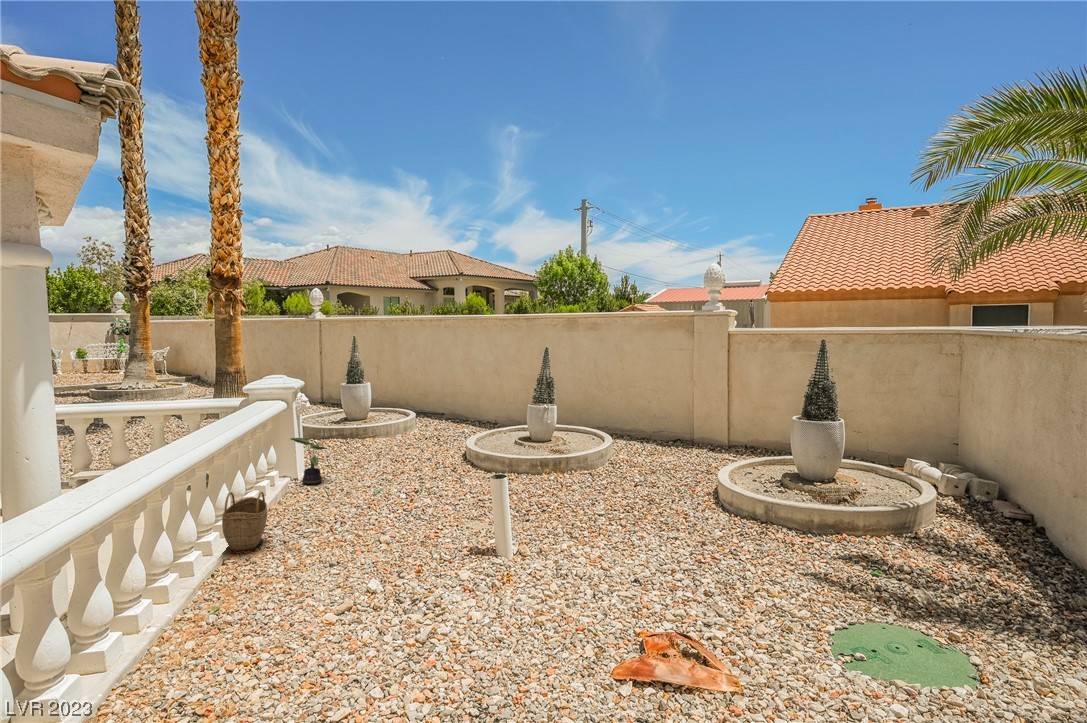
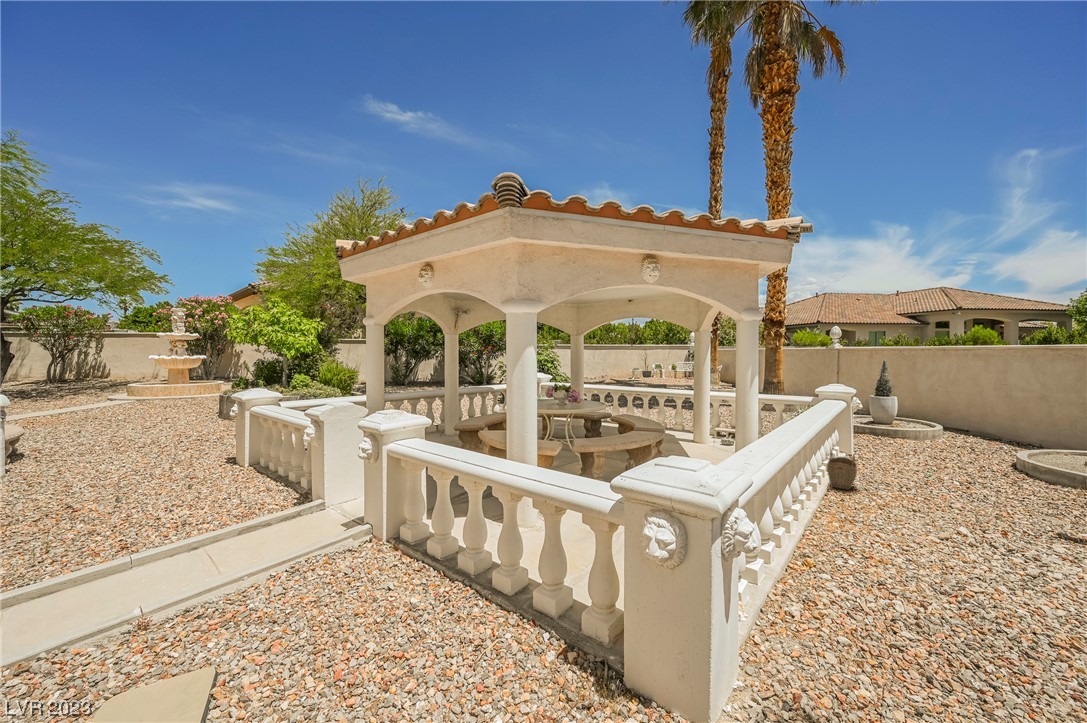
potted plant: present [291,438,327,485] -> none [850,426,883,462]

